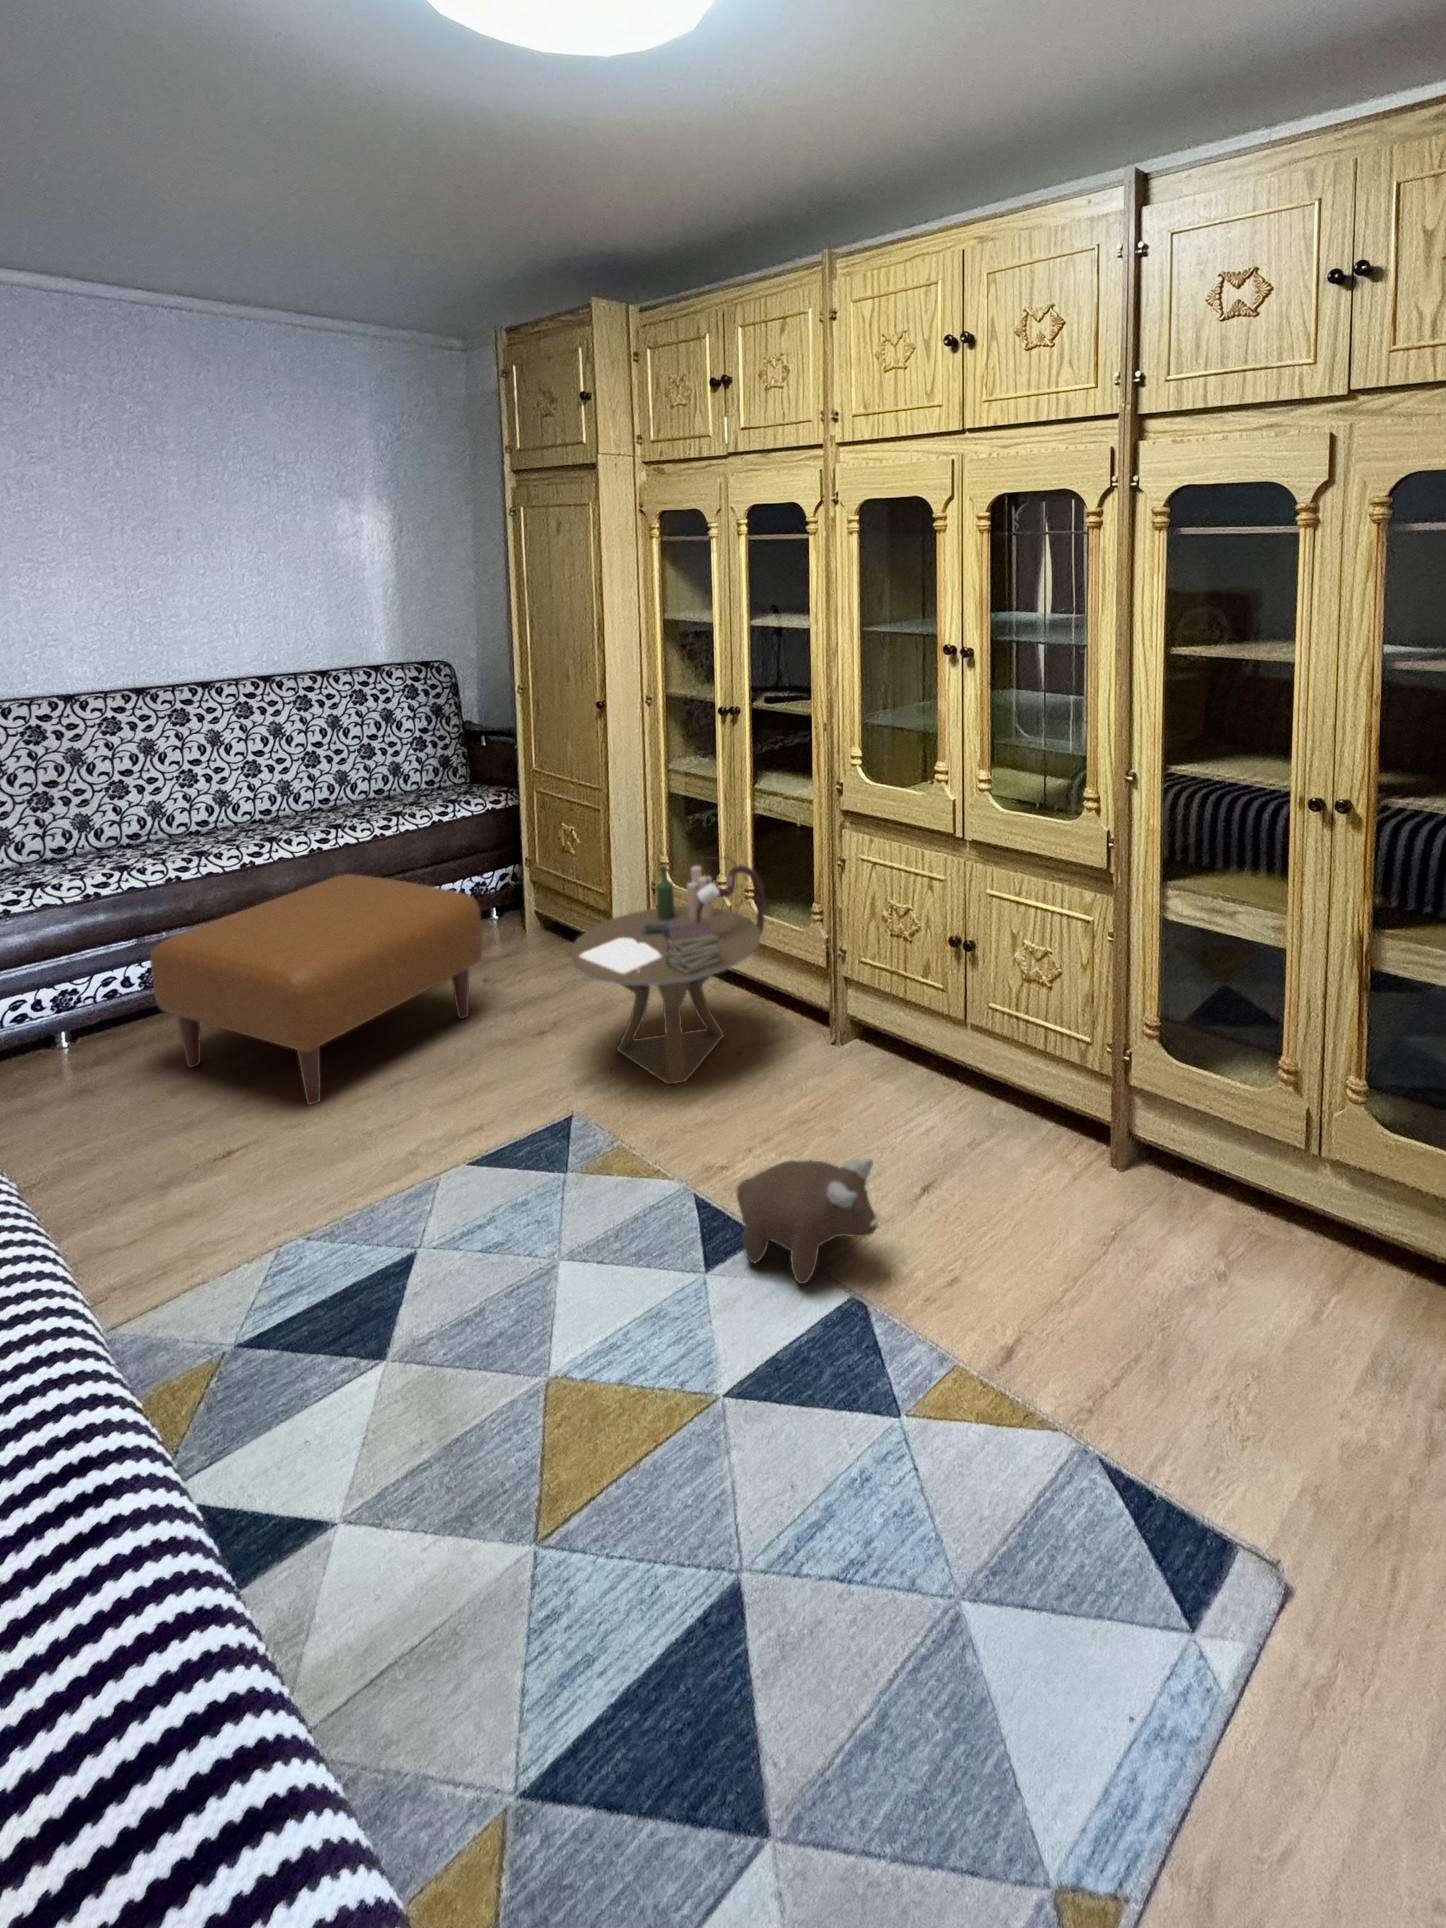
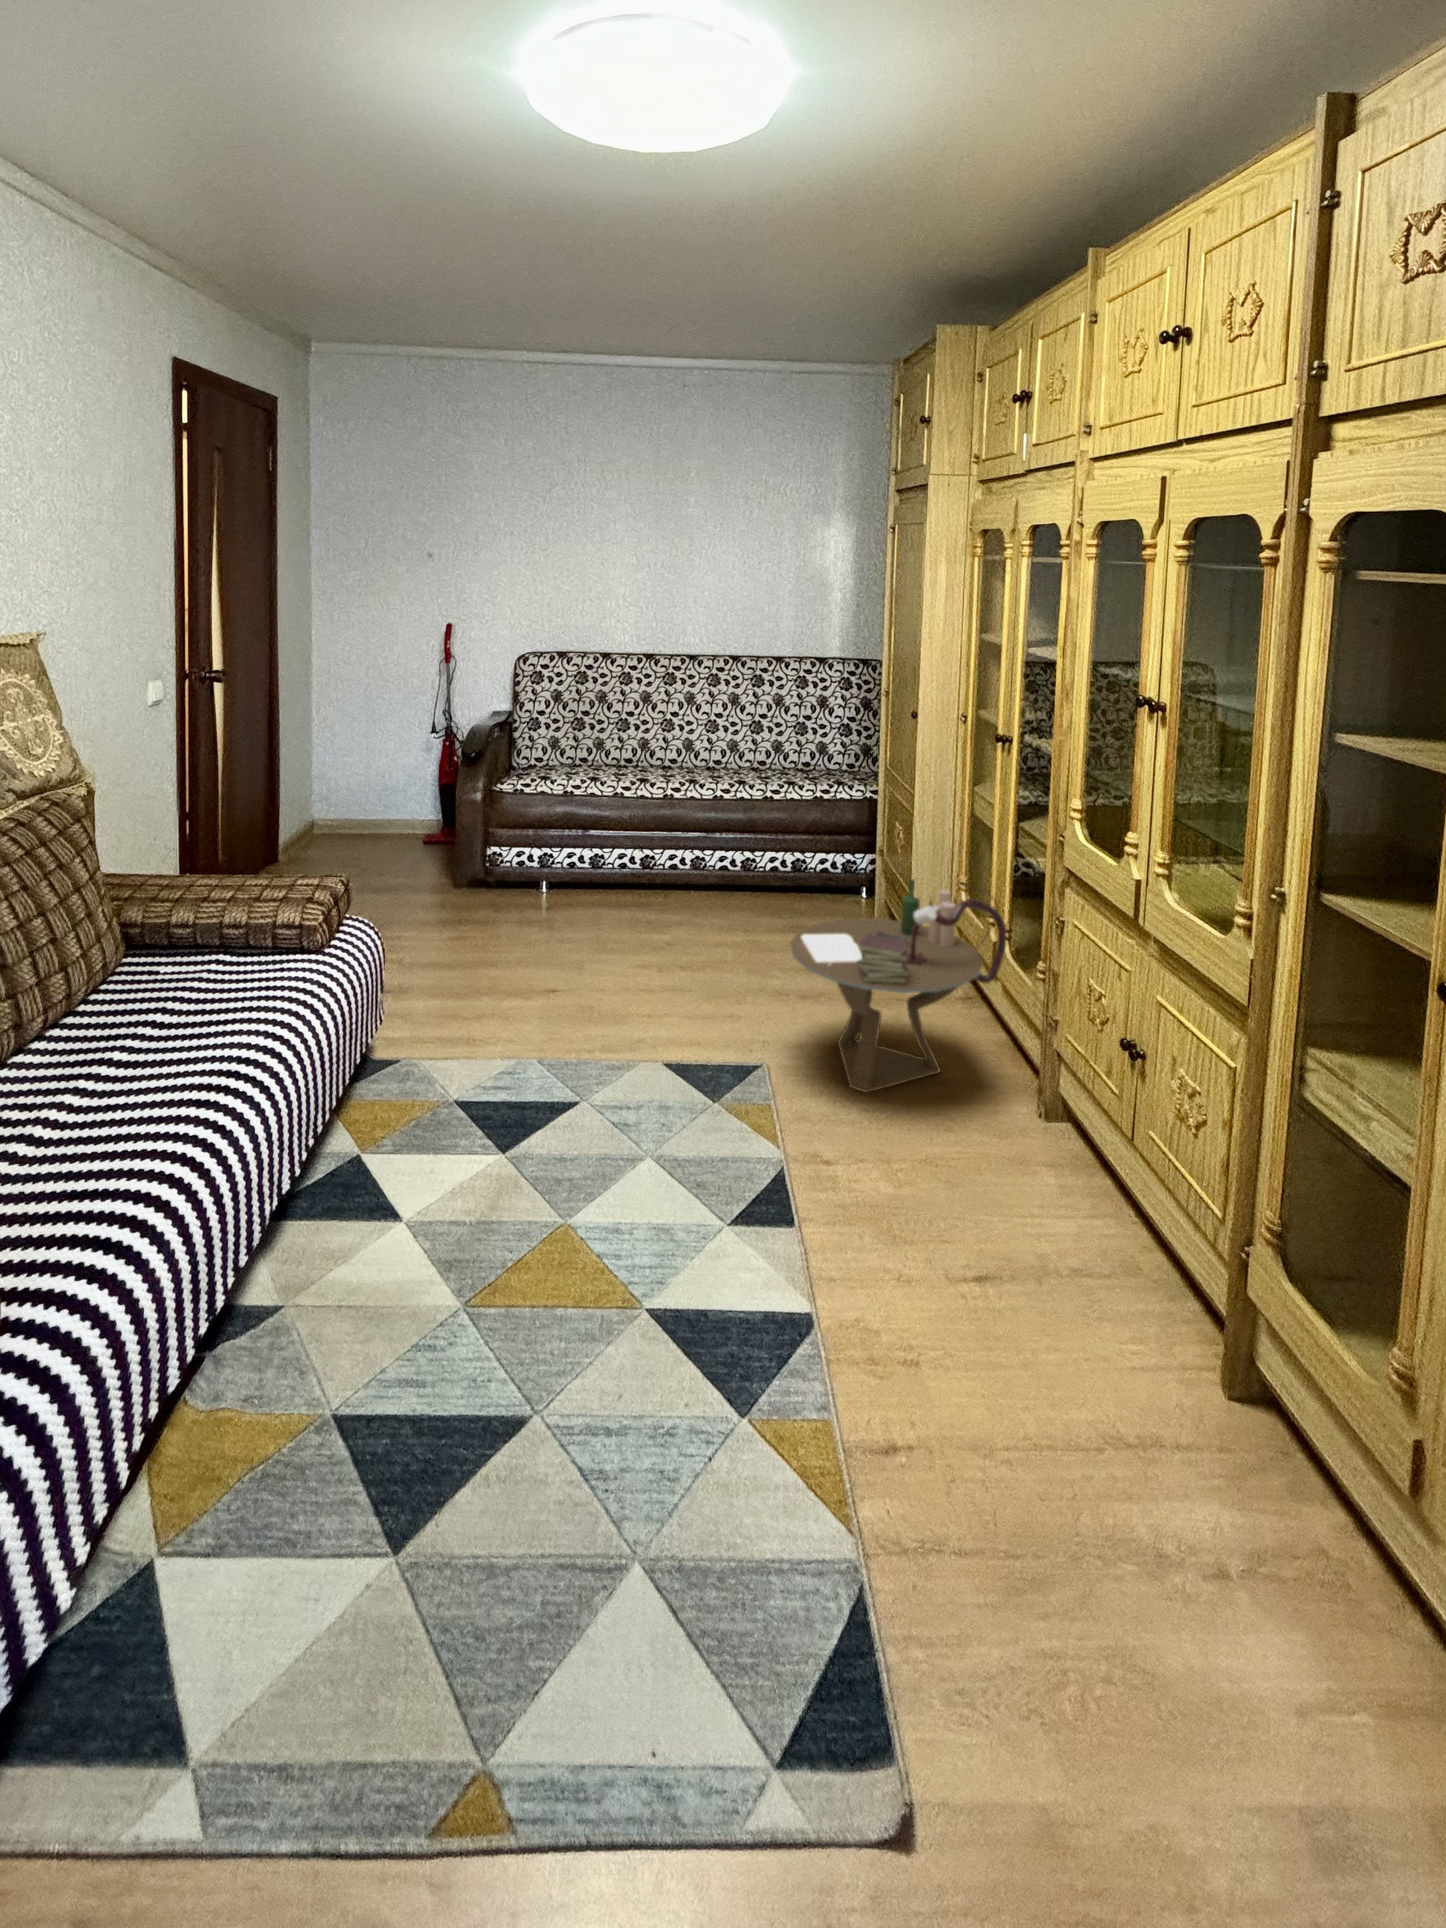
ottoman: present [150,874,483,1105] -> none [553,822,779,989]
plush toy: present [737,1159,881,1284] -> none [756,1167,875,1285]

